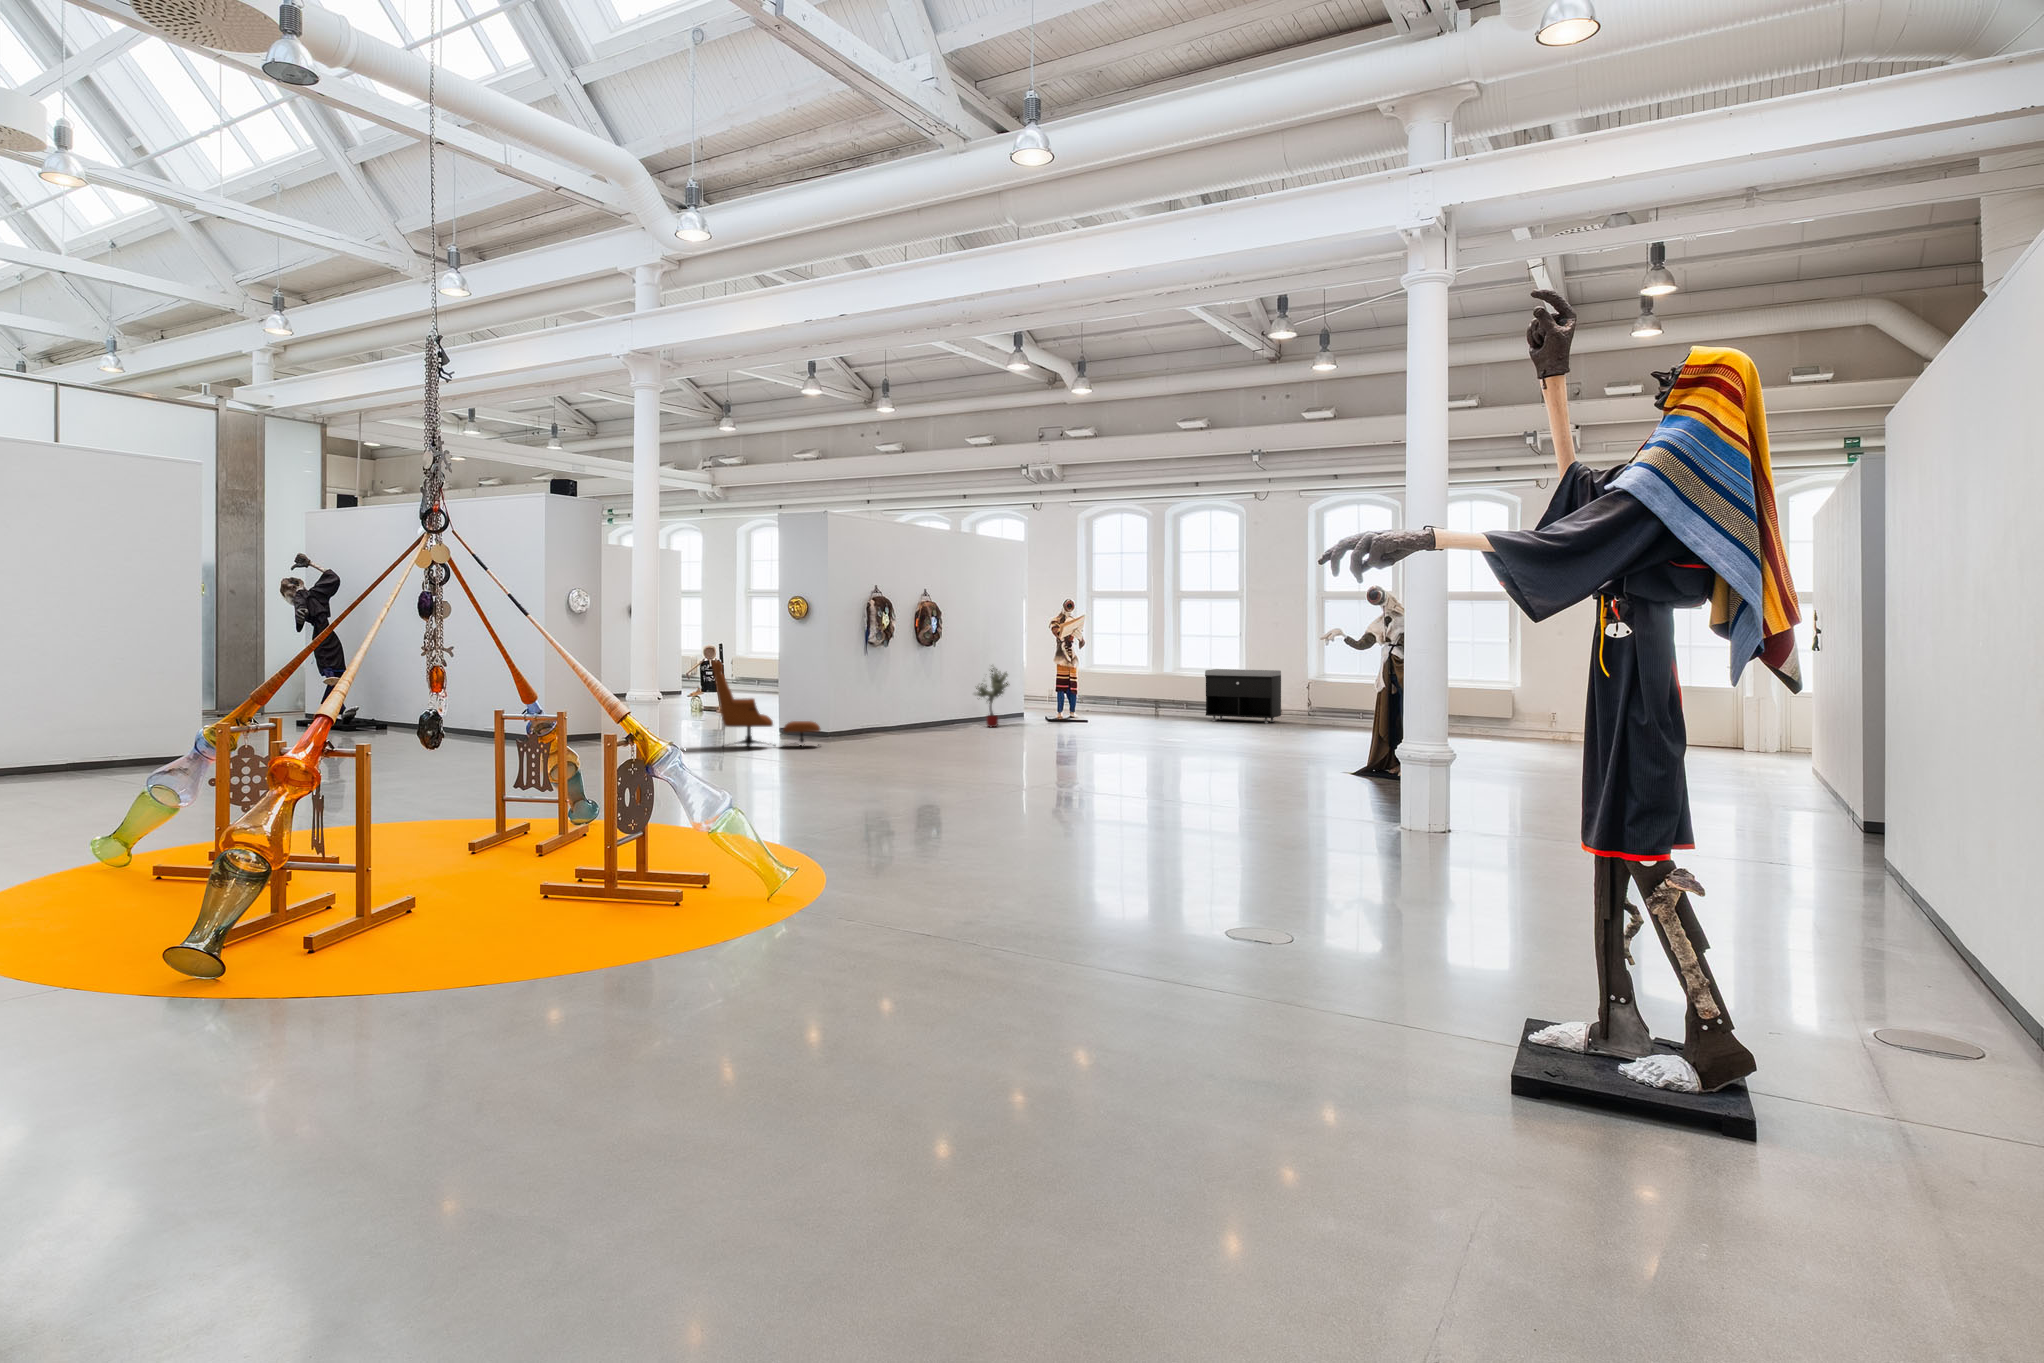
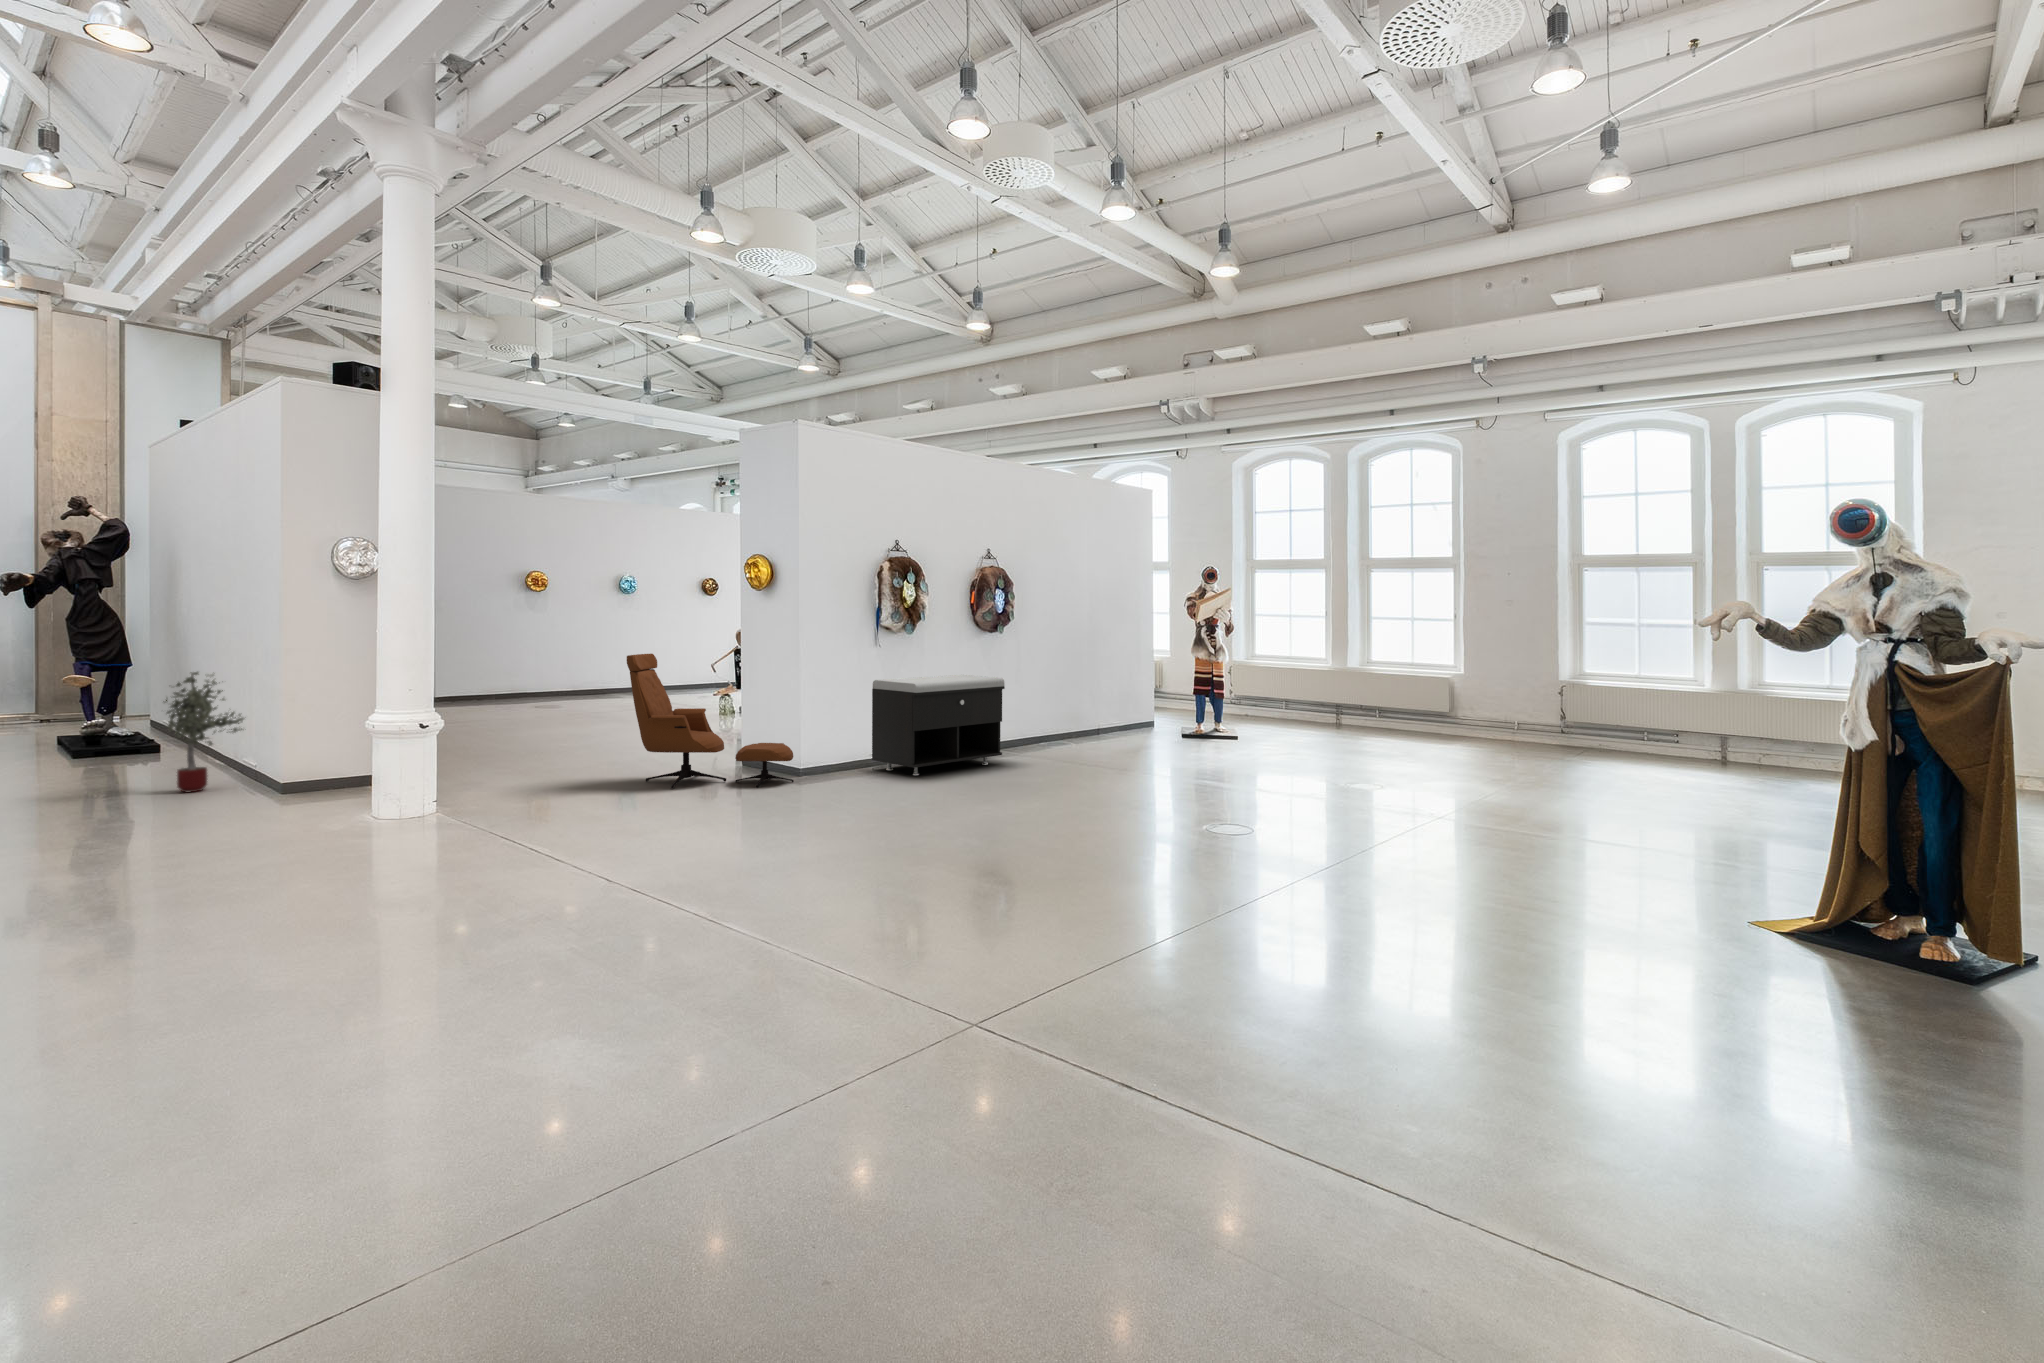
potted tree: present [976,666,1010,727] -> present [163,672,244,792]
storage bench: present [1205,669,1281,723] -> present [872,675,1005,776]

